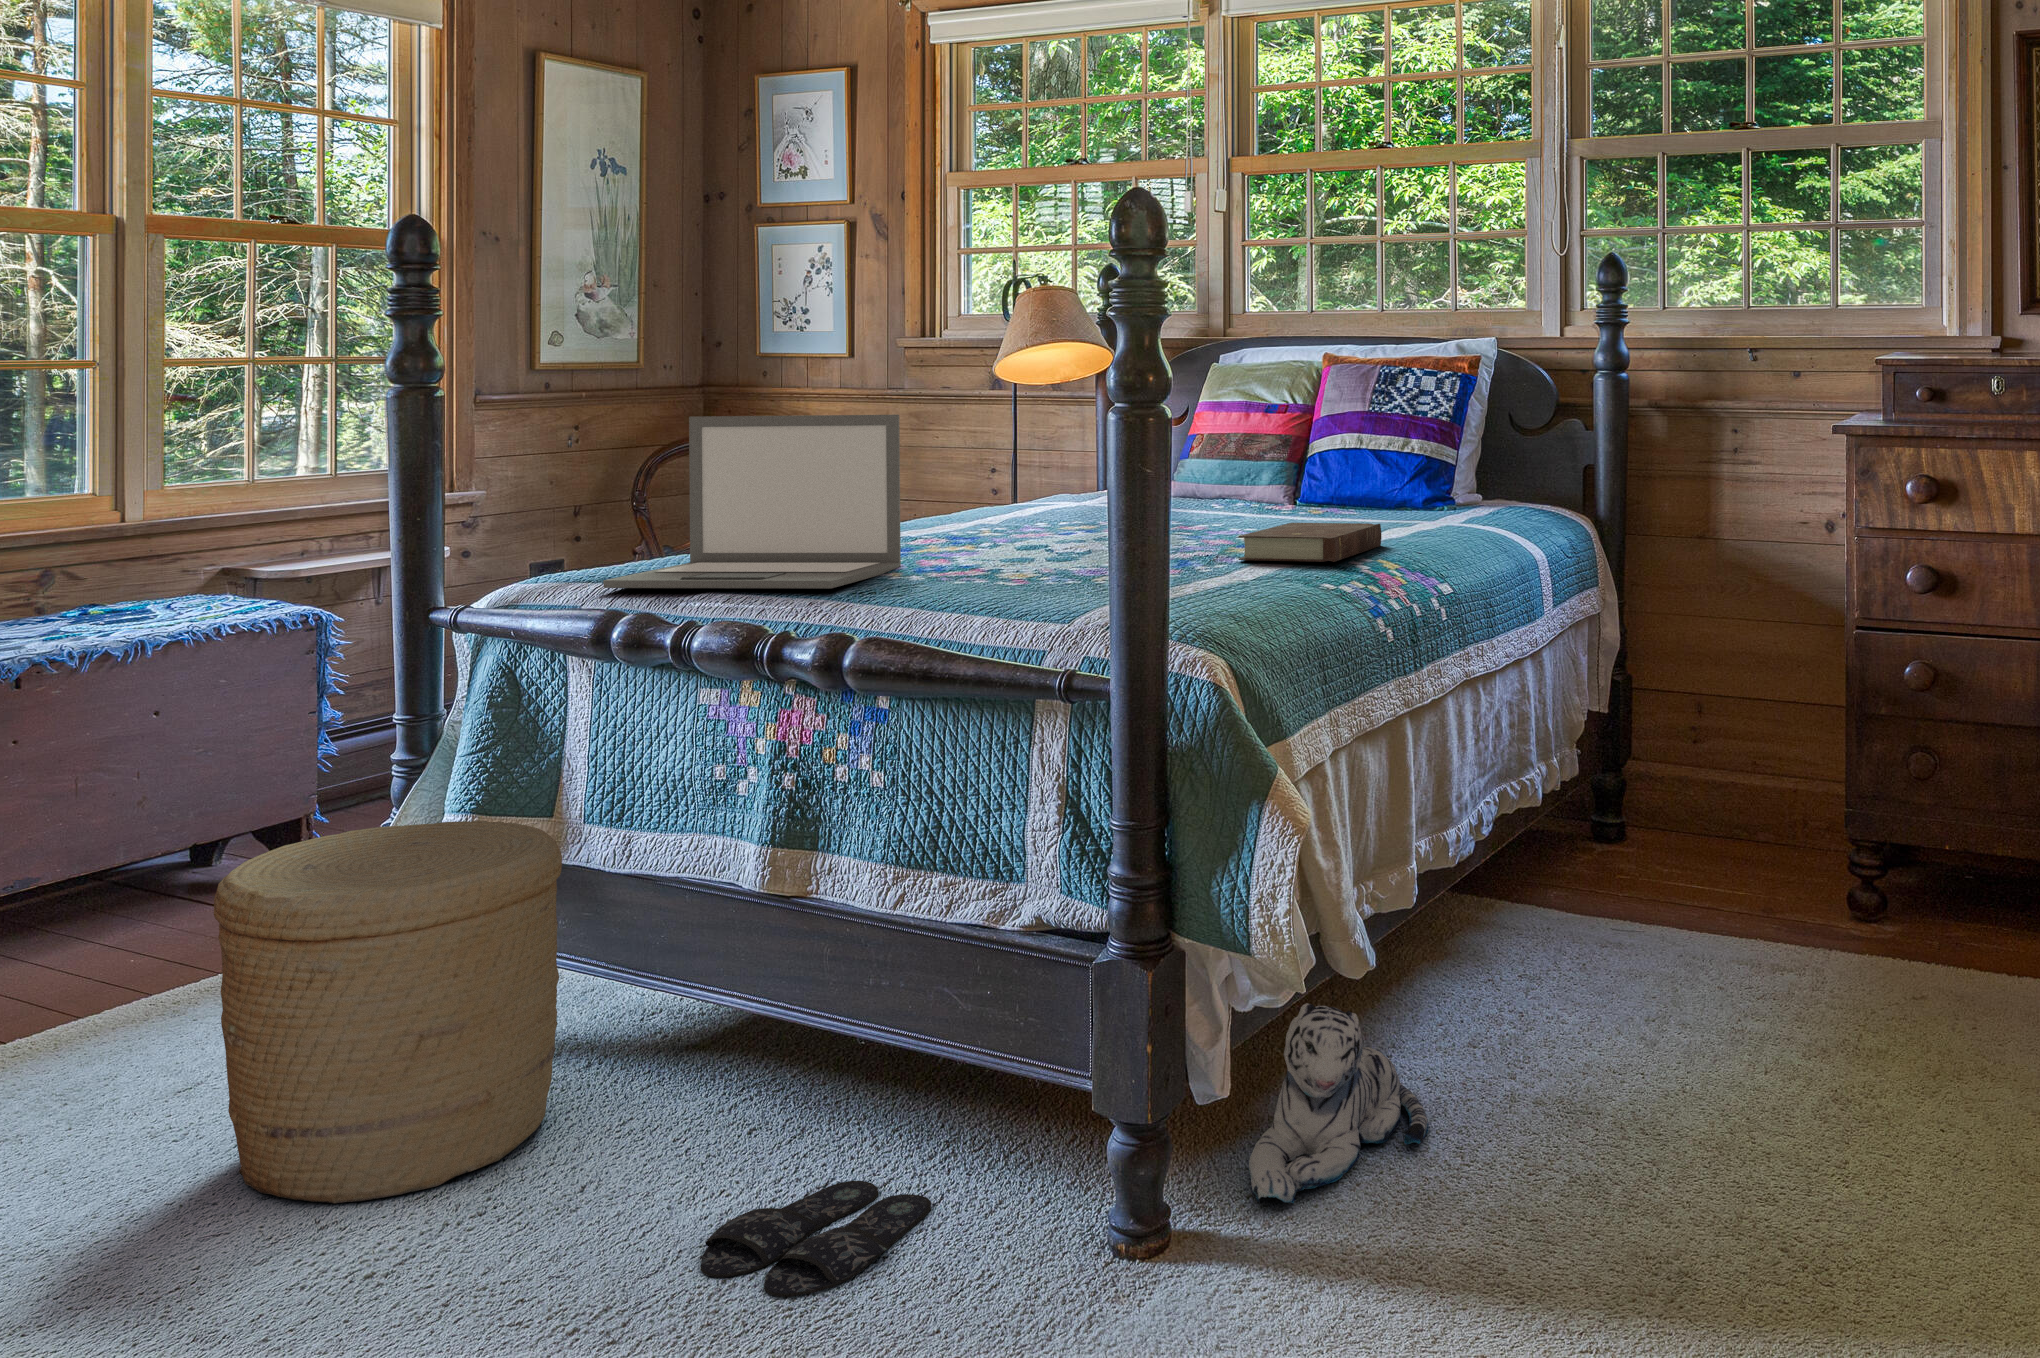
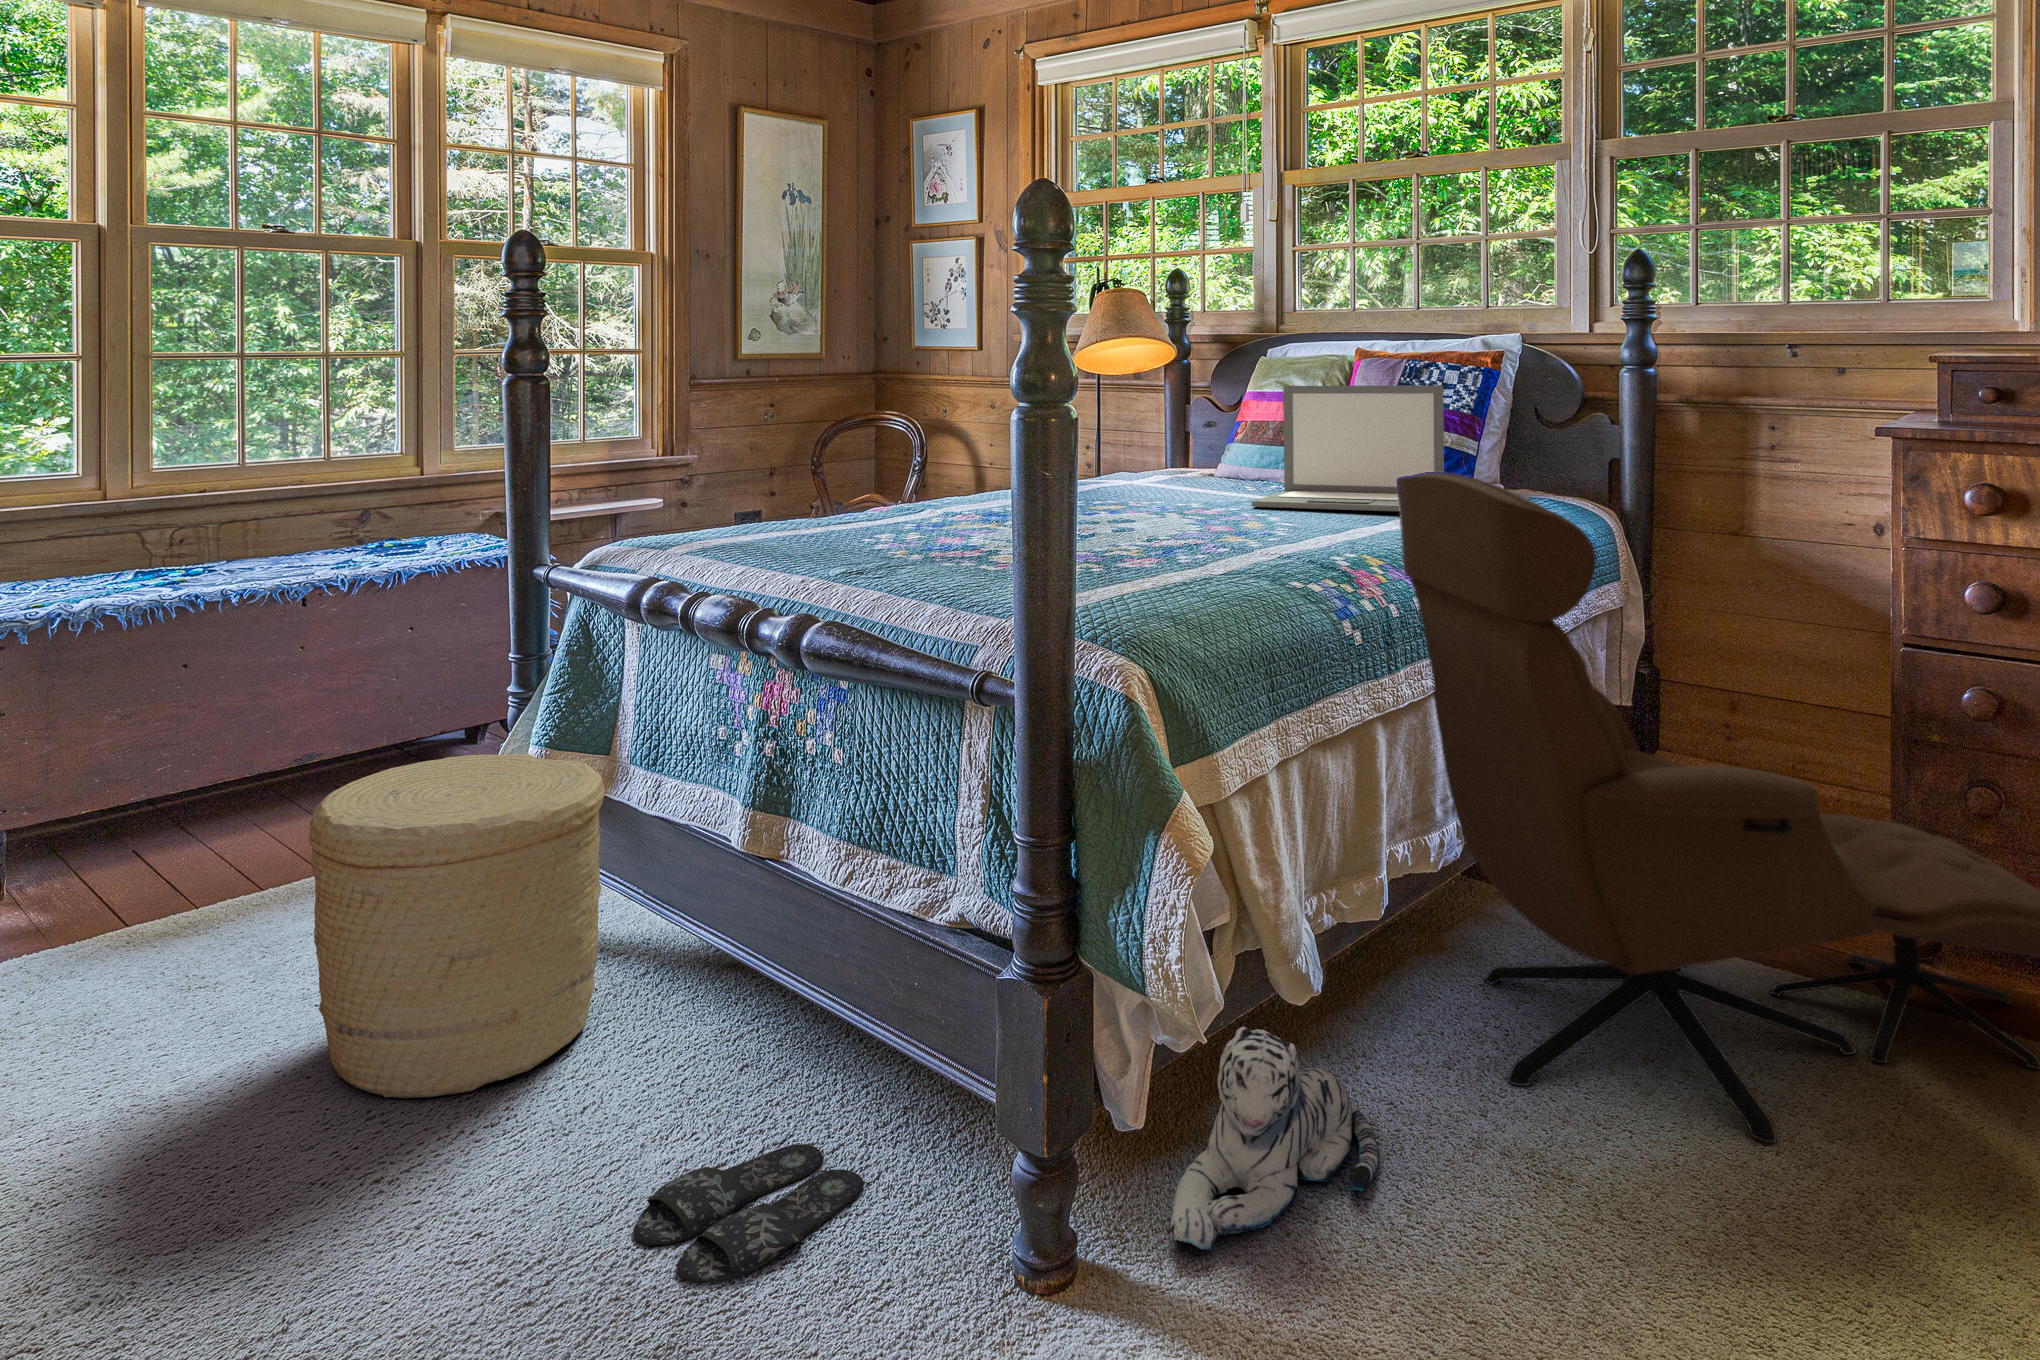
laptop: present [603,414,901,589] -> present [1252,385,1444,511]
lounge chair: none [1409,475,2012,1068] -> present [1397,472,2040,1143]
book: present [1238,523,1381,562] -> none [1225,511,1377,555]

